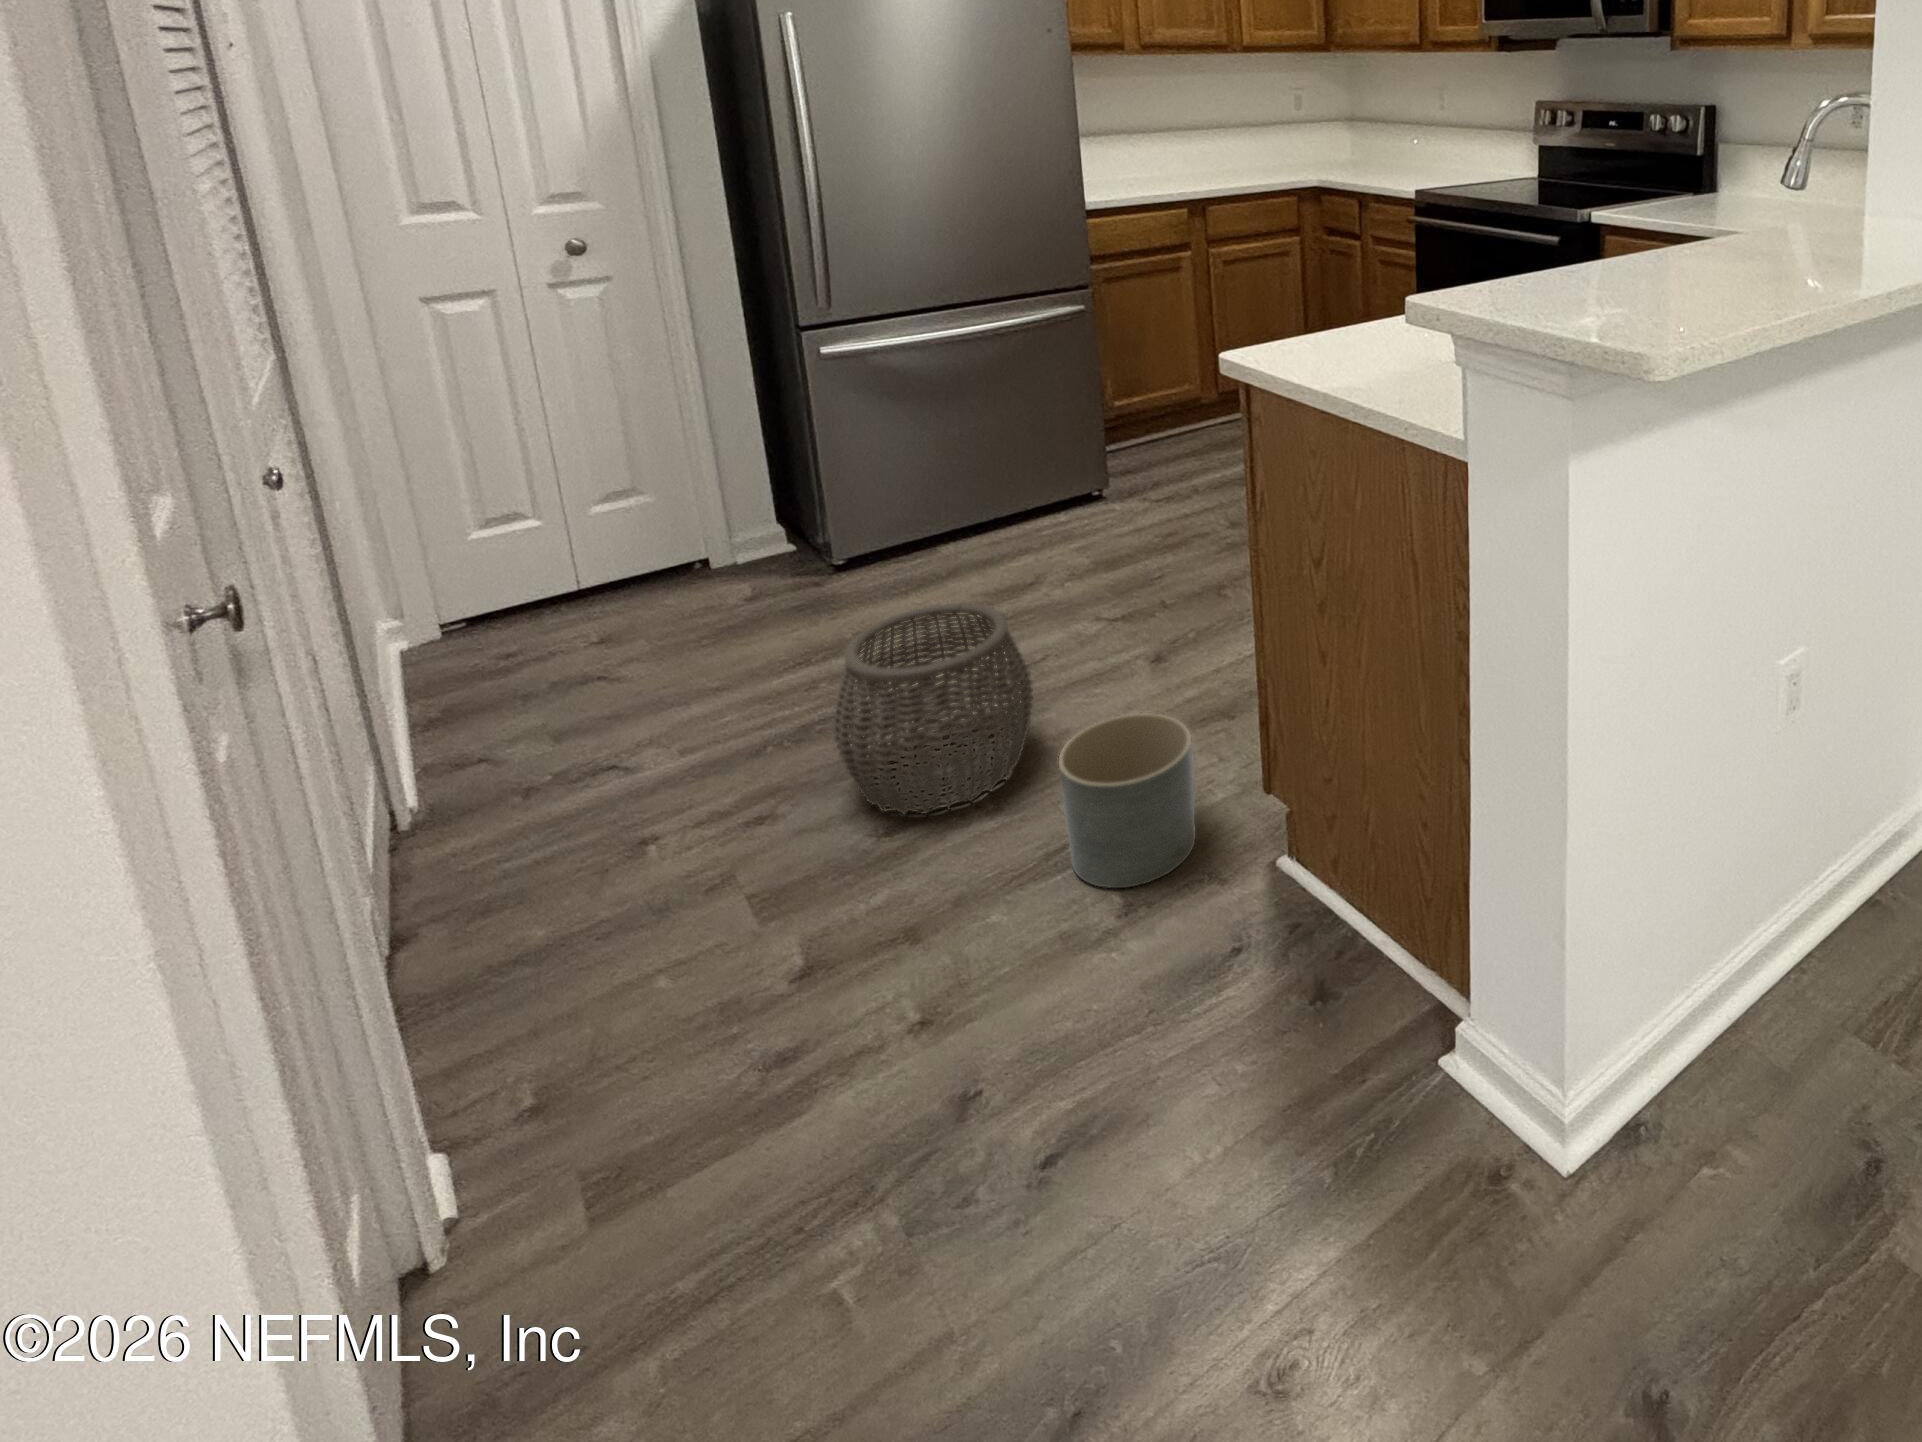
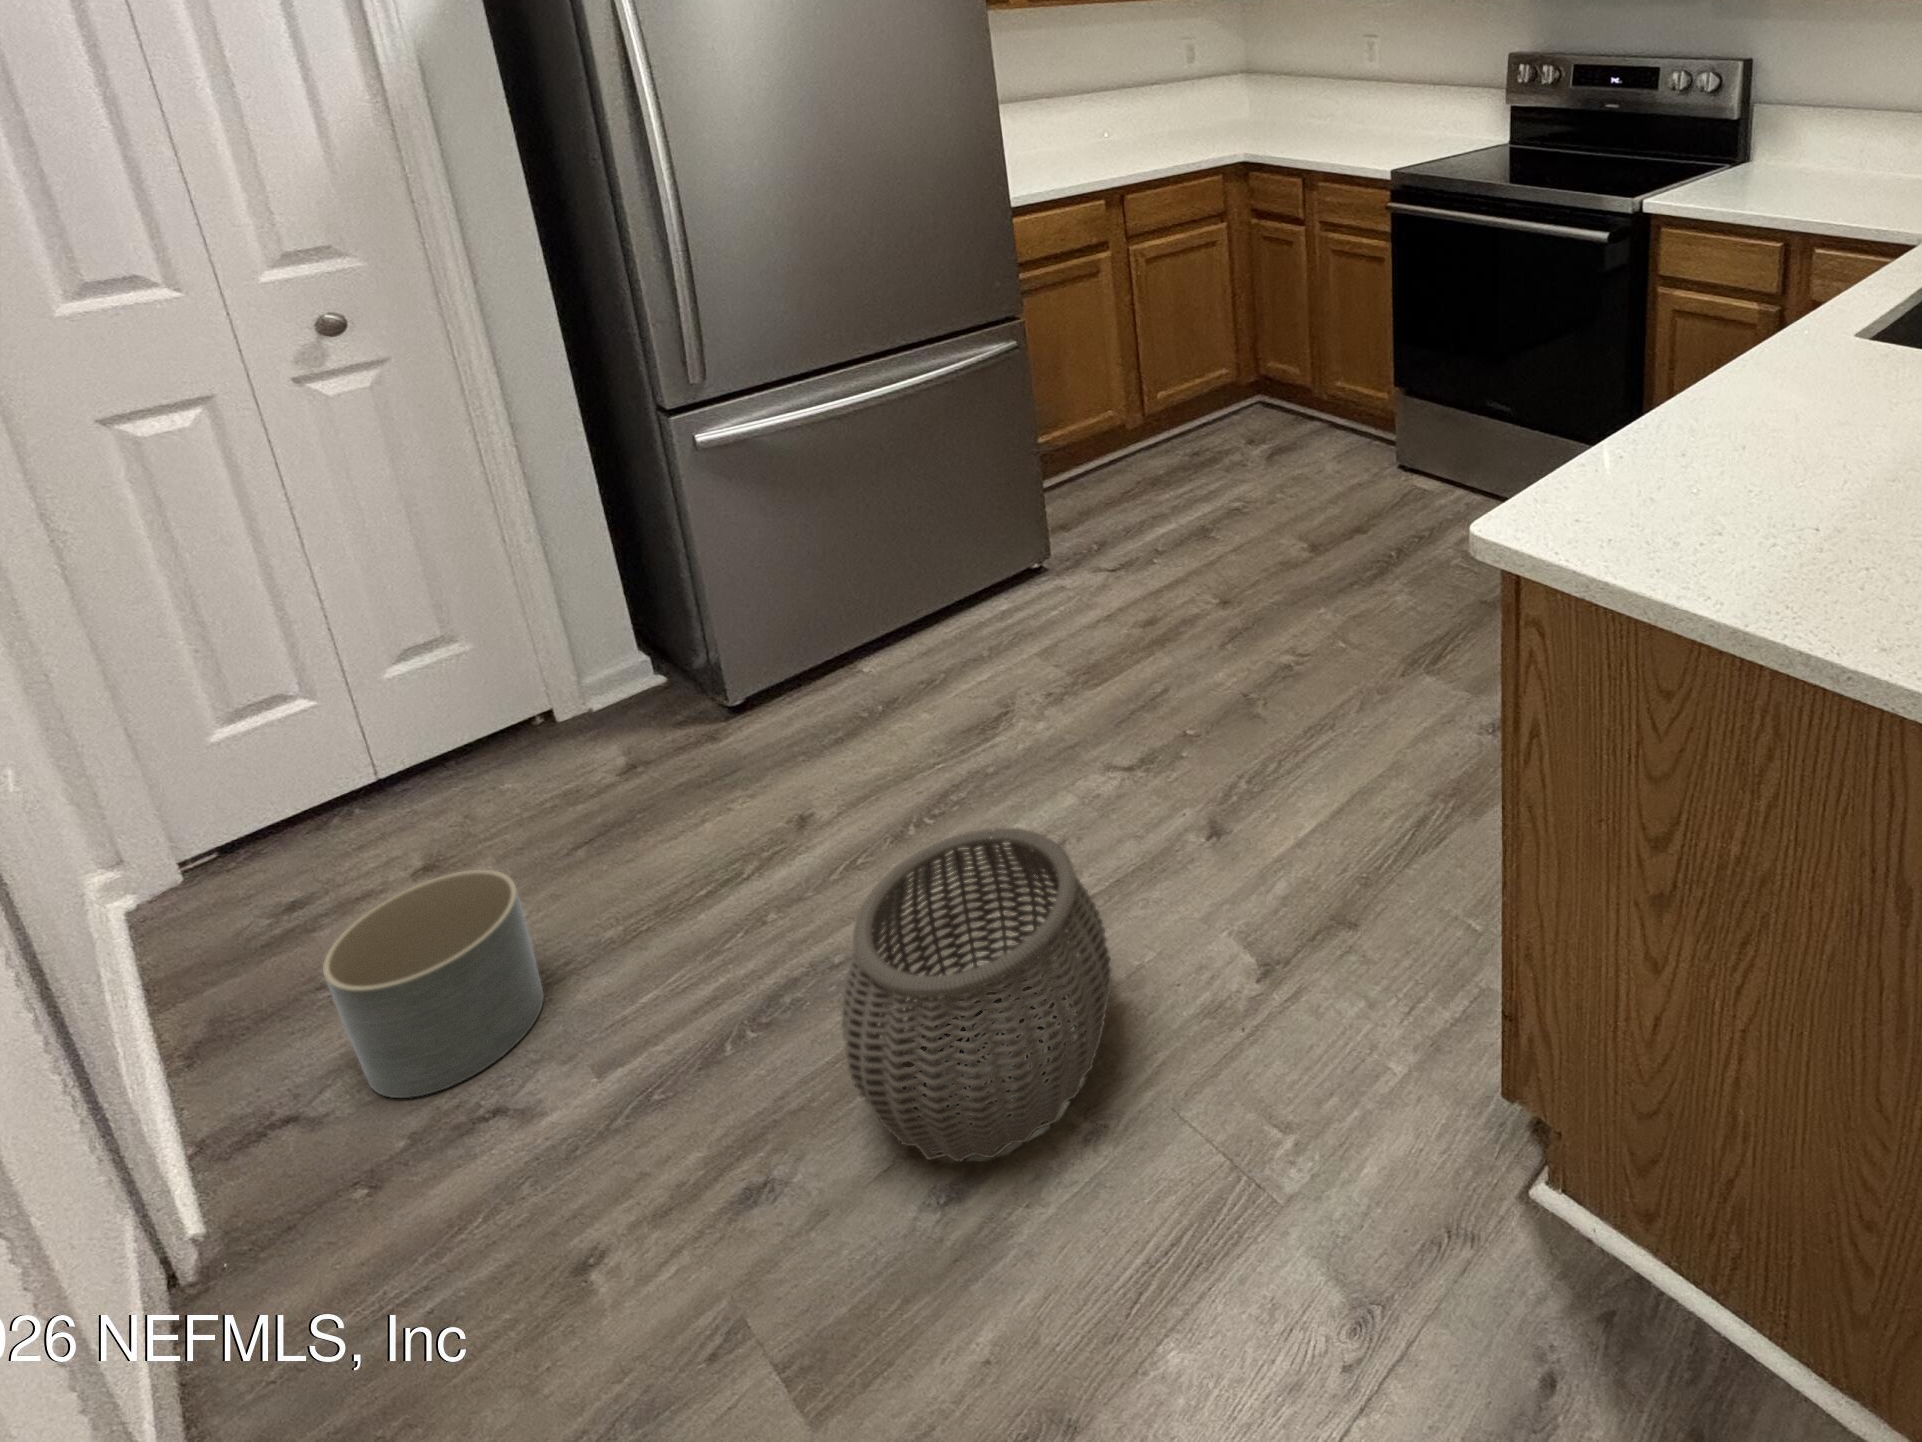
planter: present [1059,713,1196,888] -> present [323,870,544,1098]

